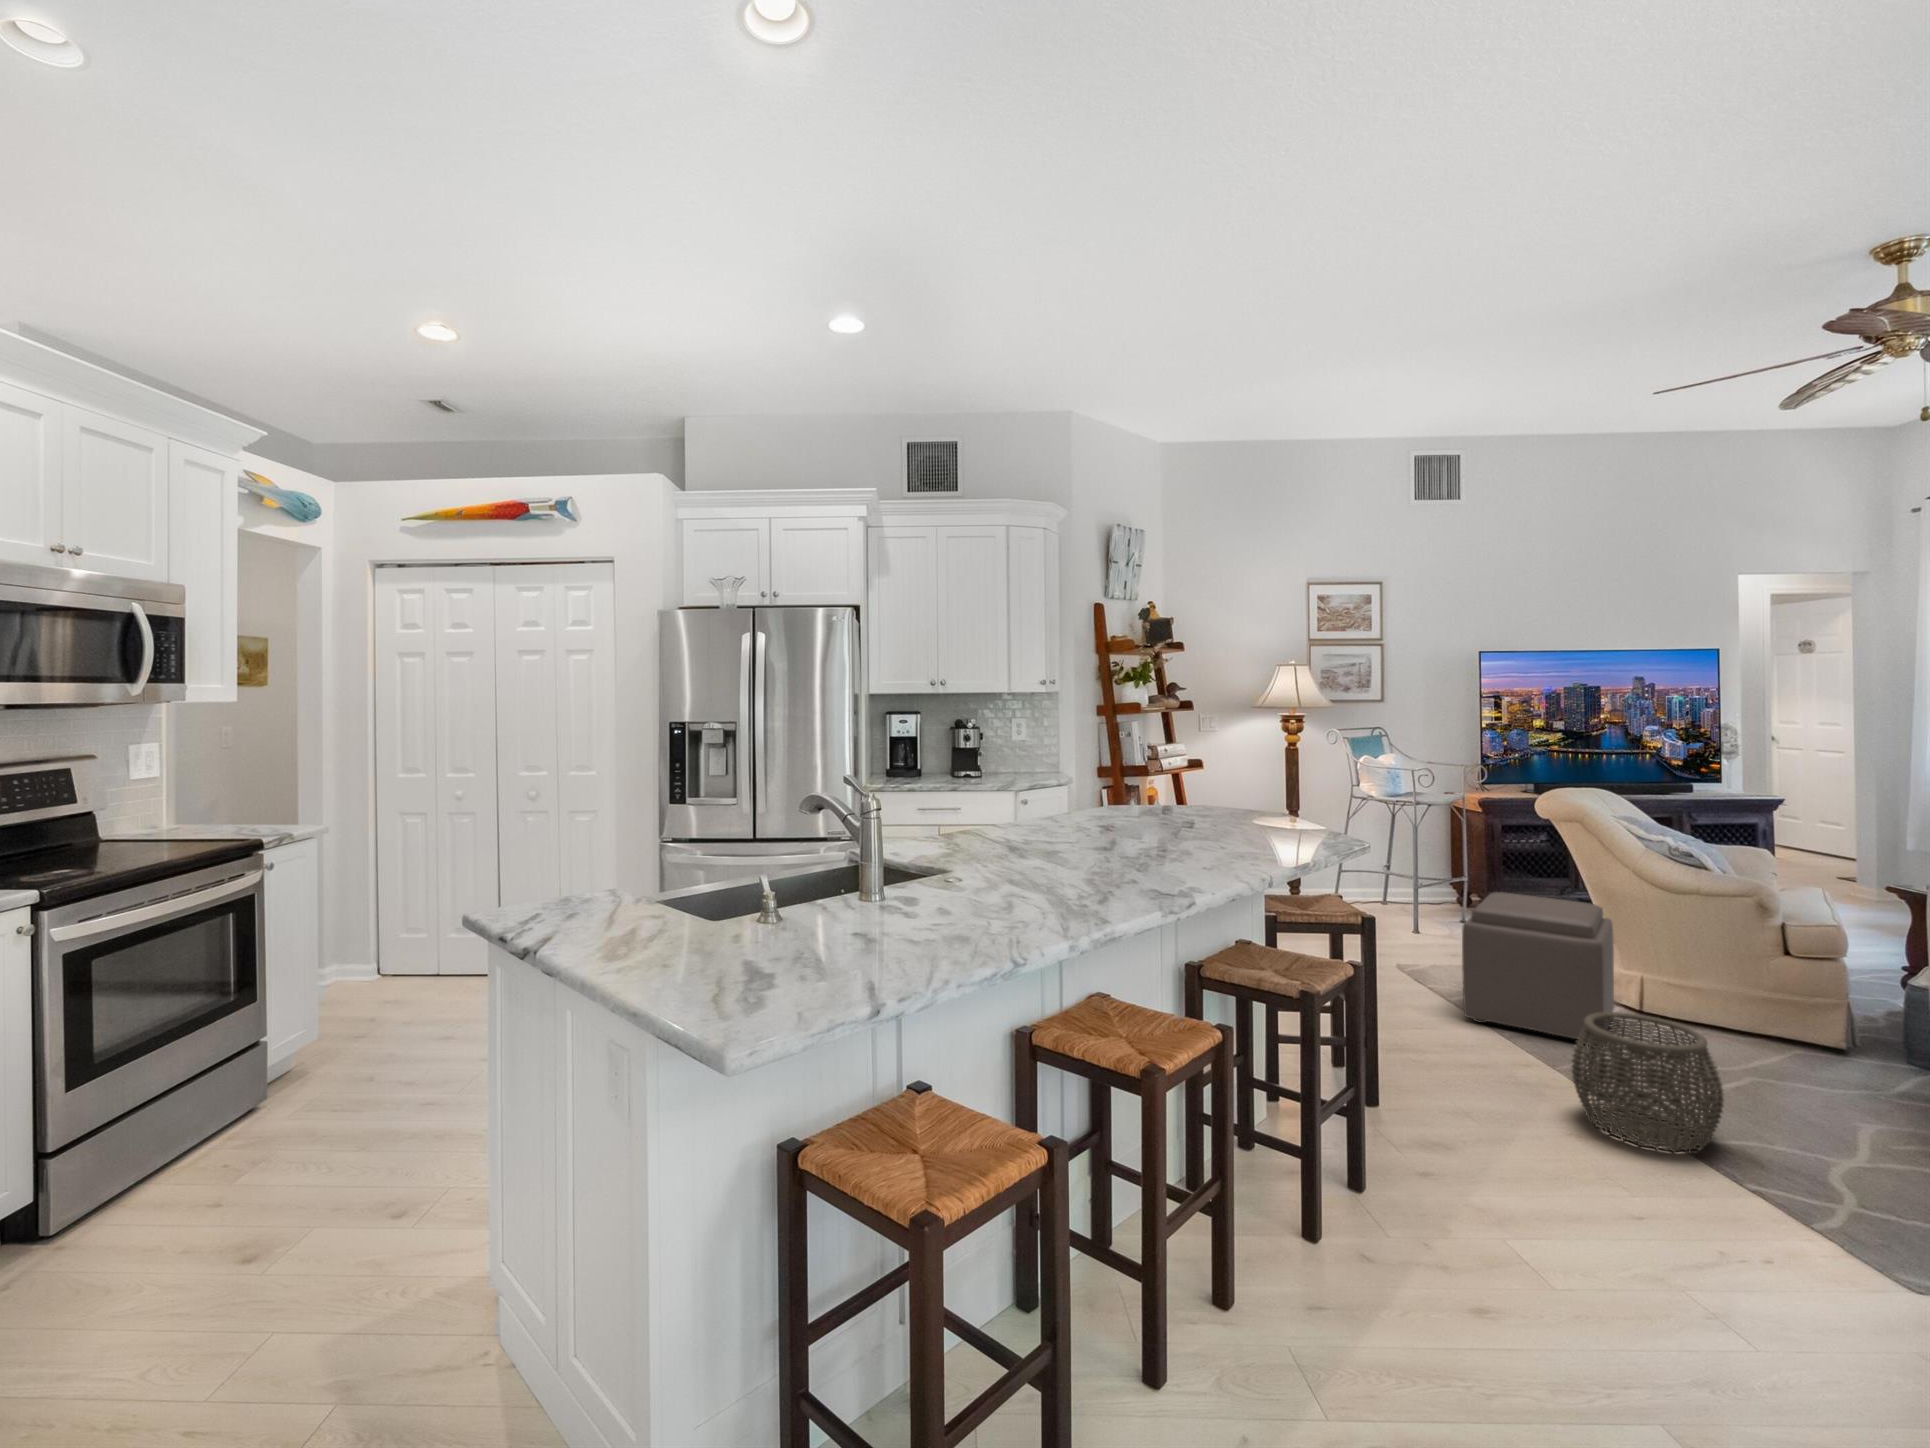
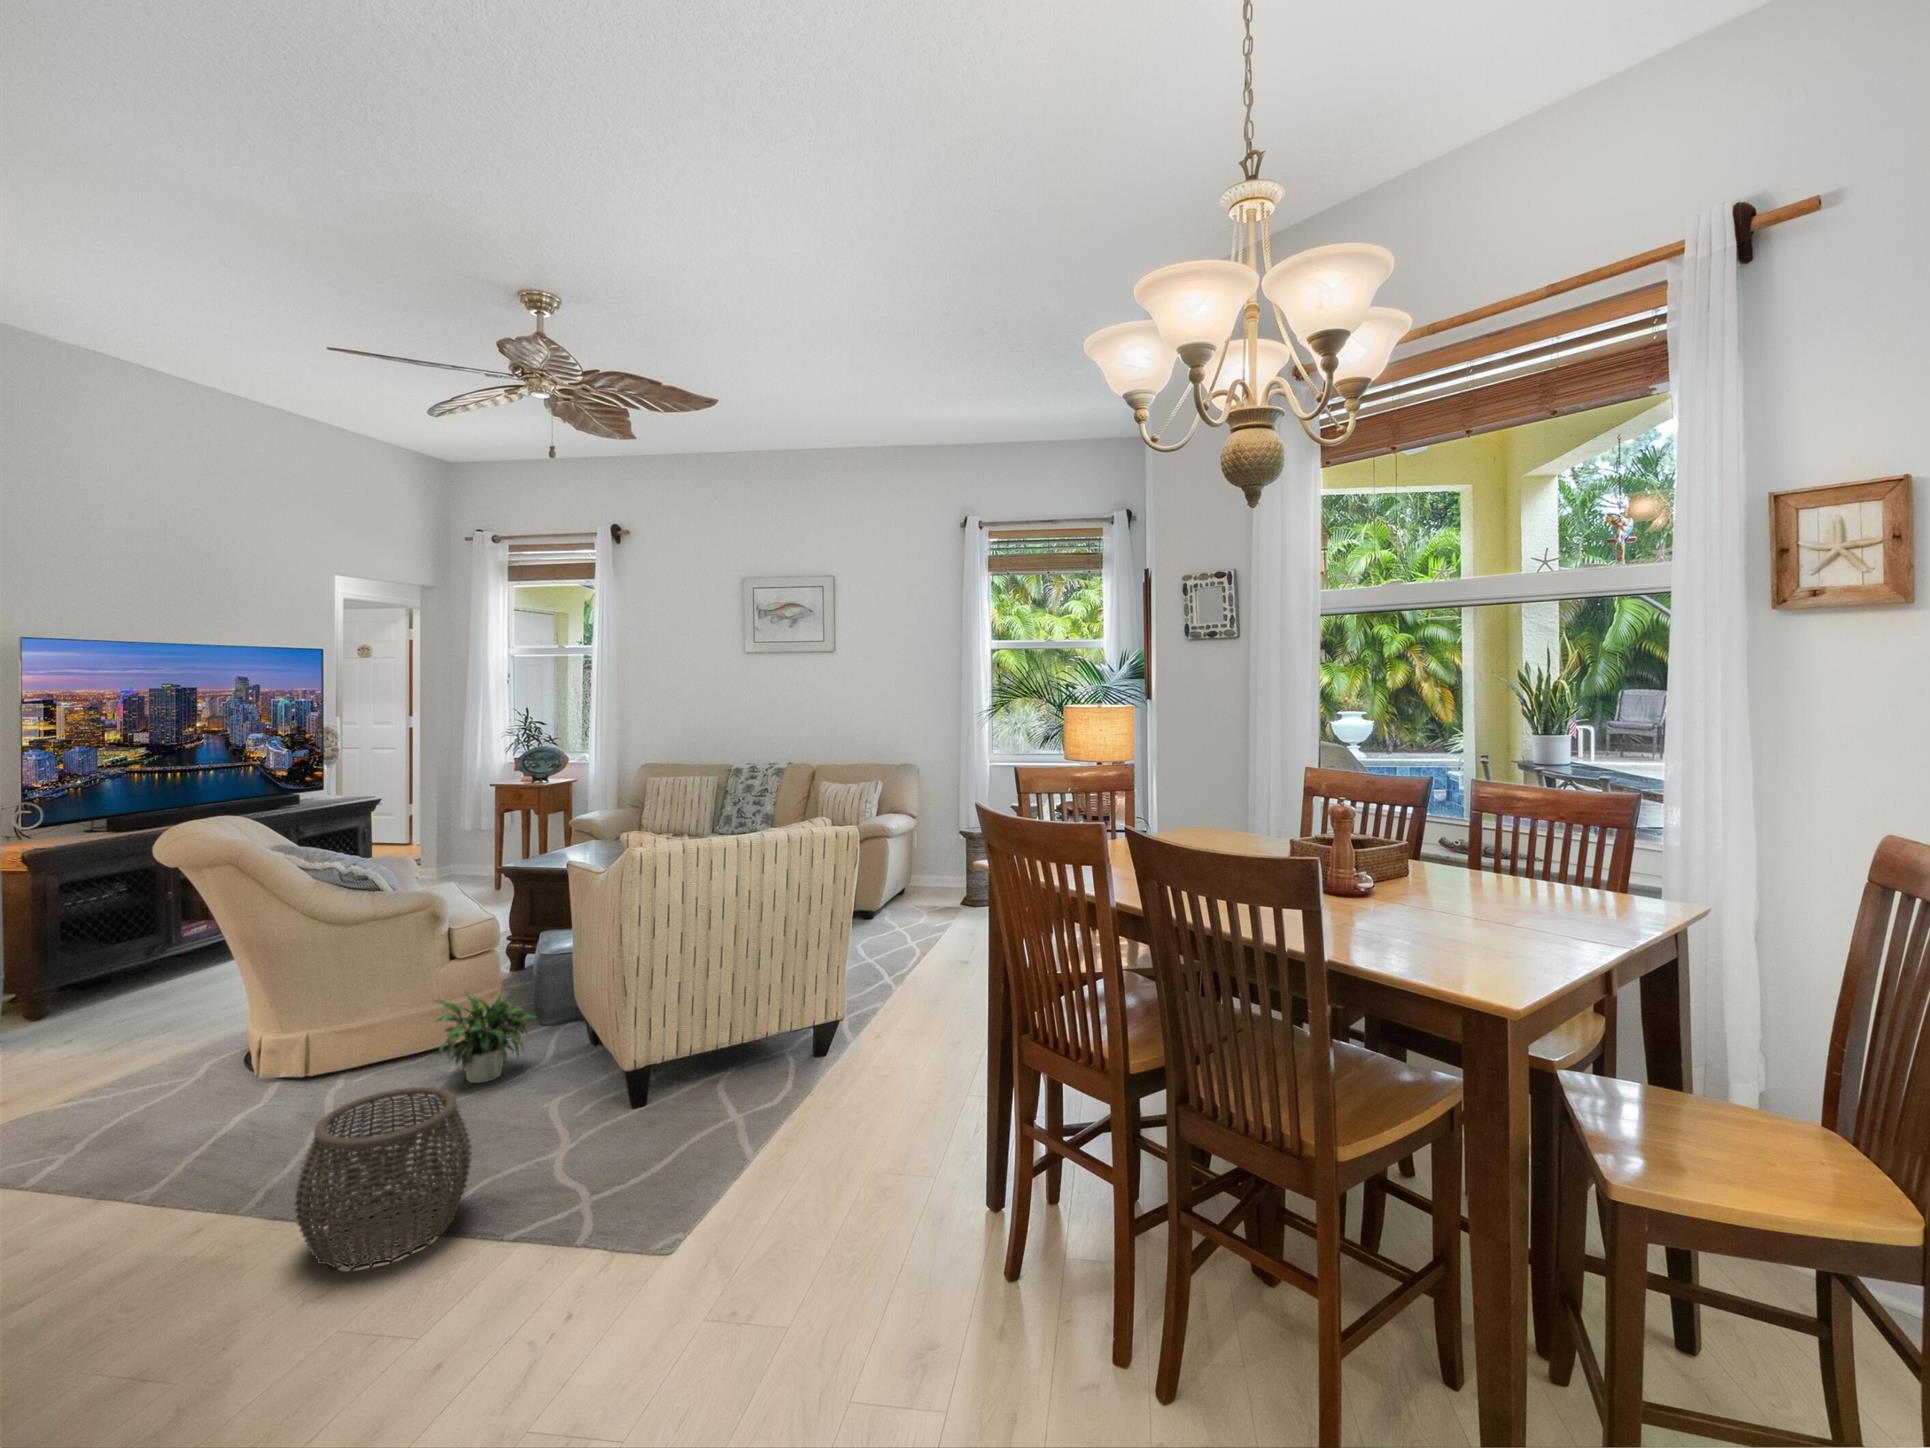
ottoman: present [1462,892,1614,1043] -> none [66,967,290,1201]
potted plant: none [1749,979,1869,1080] -> present [436,992,534,1083]

